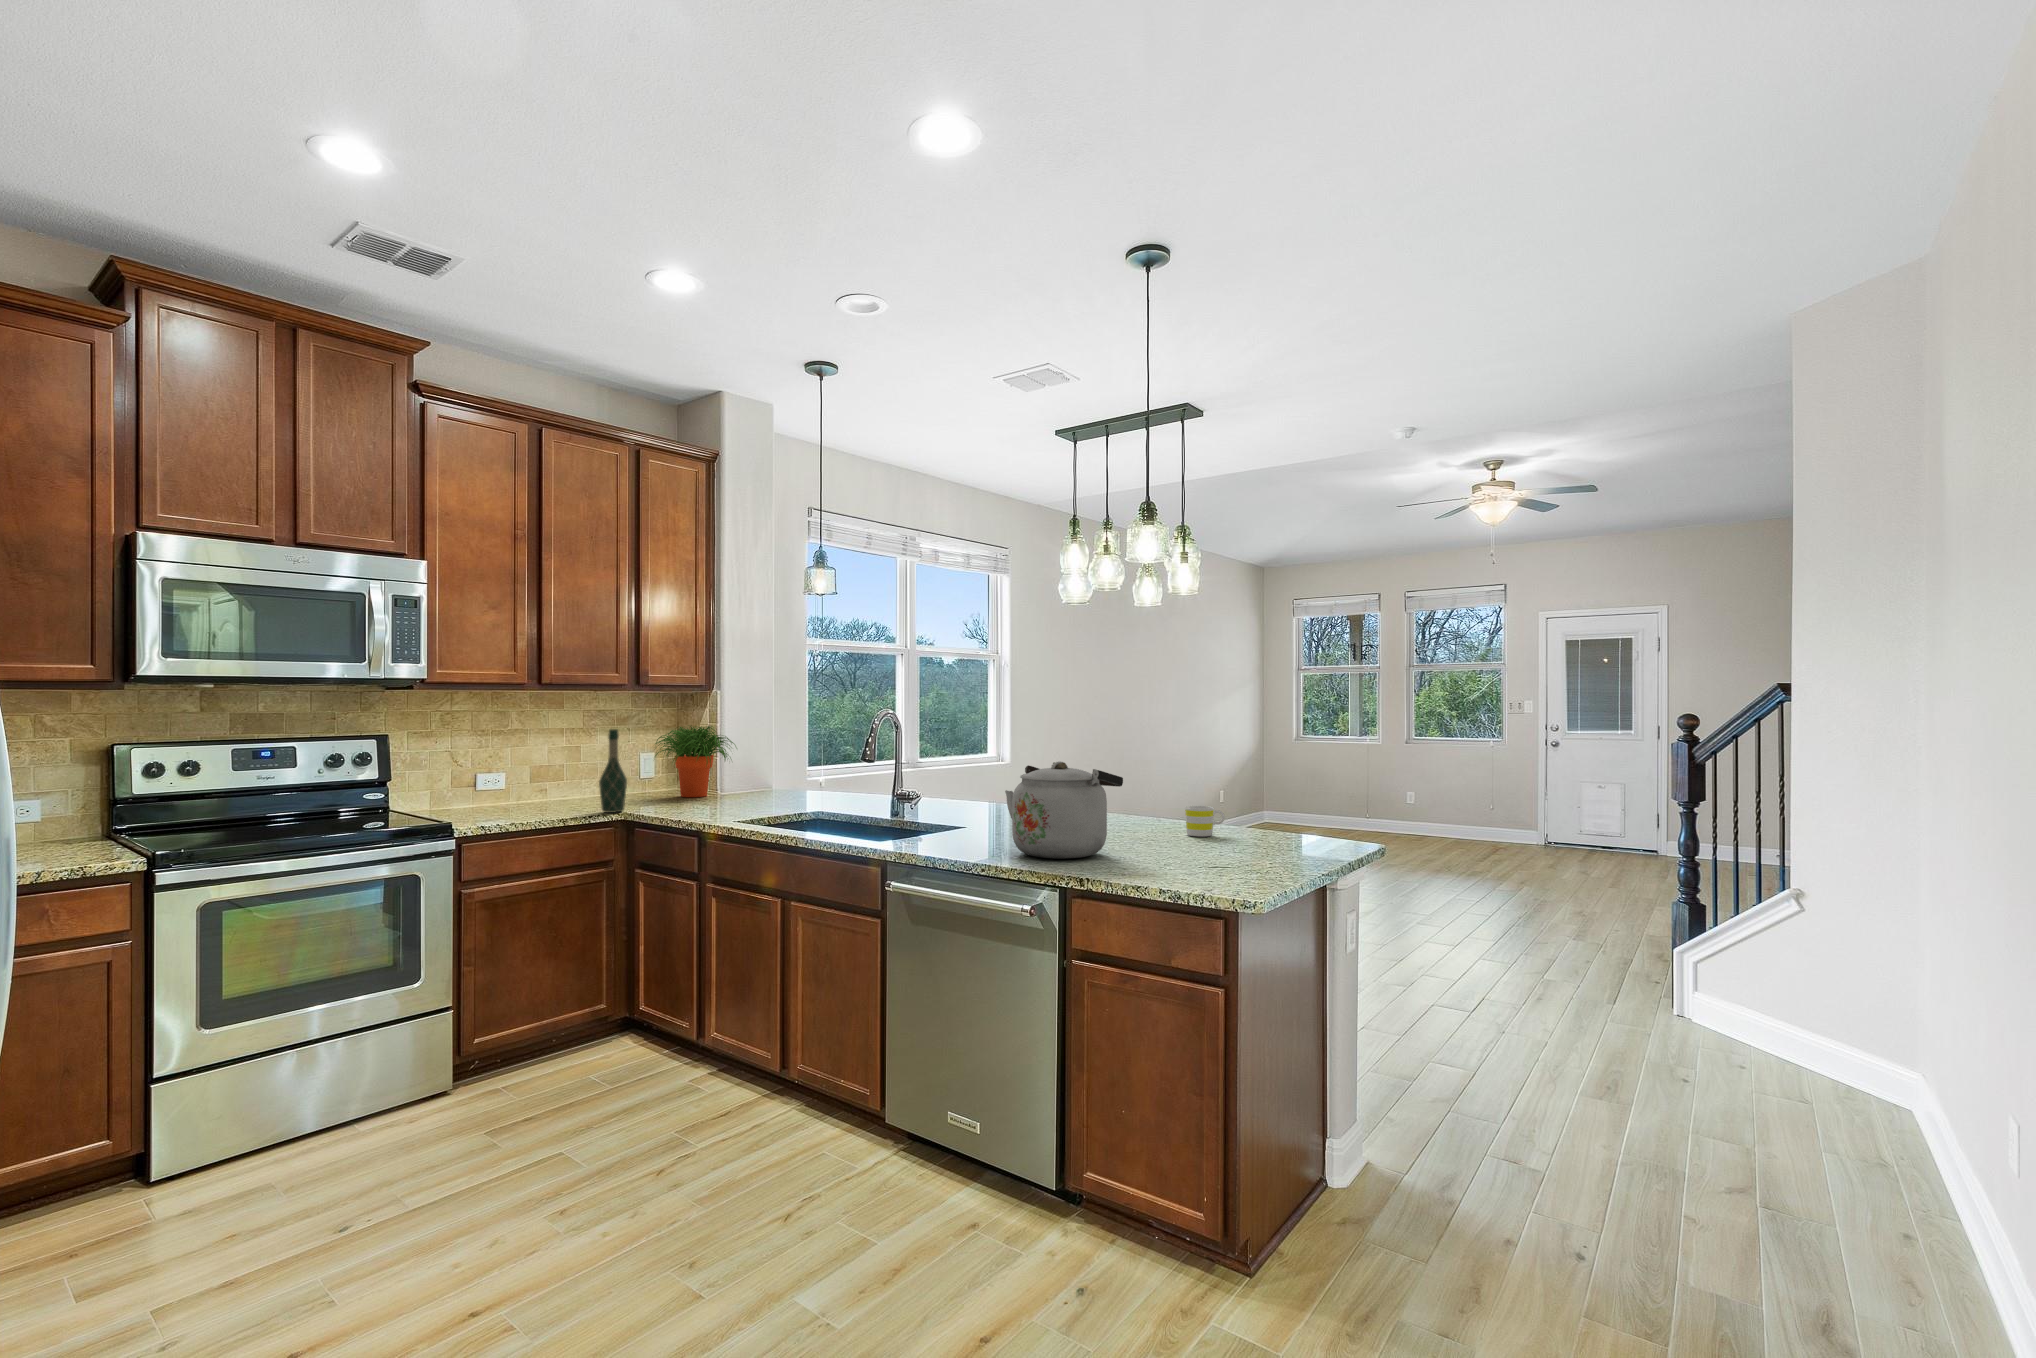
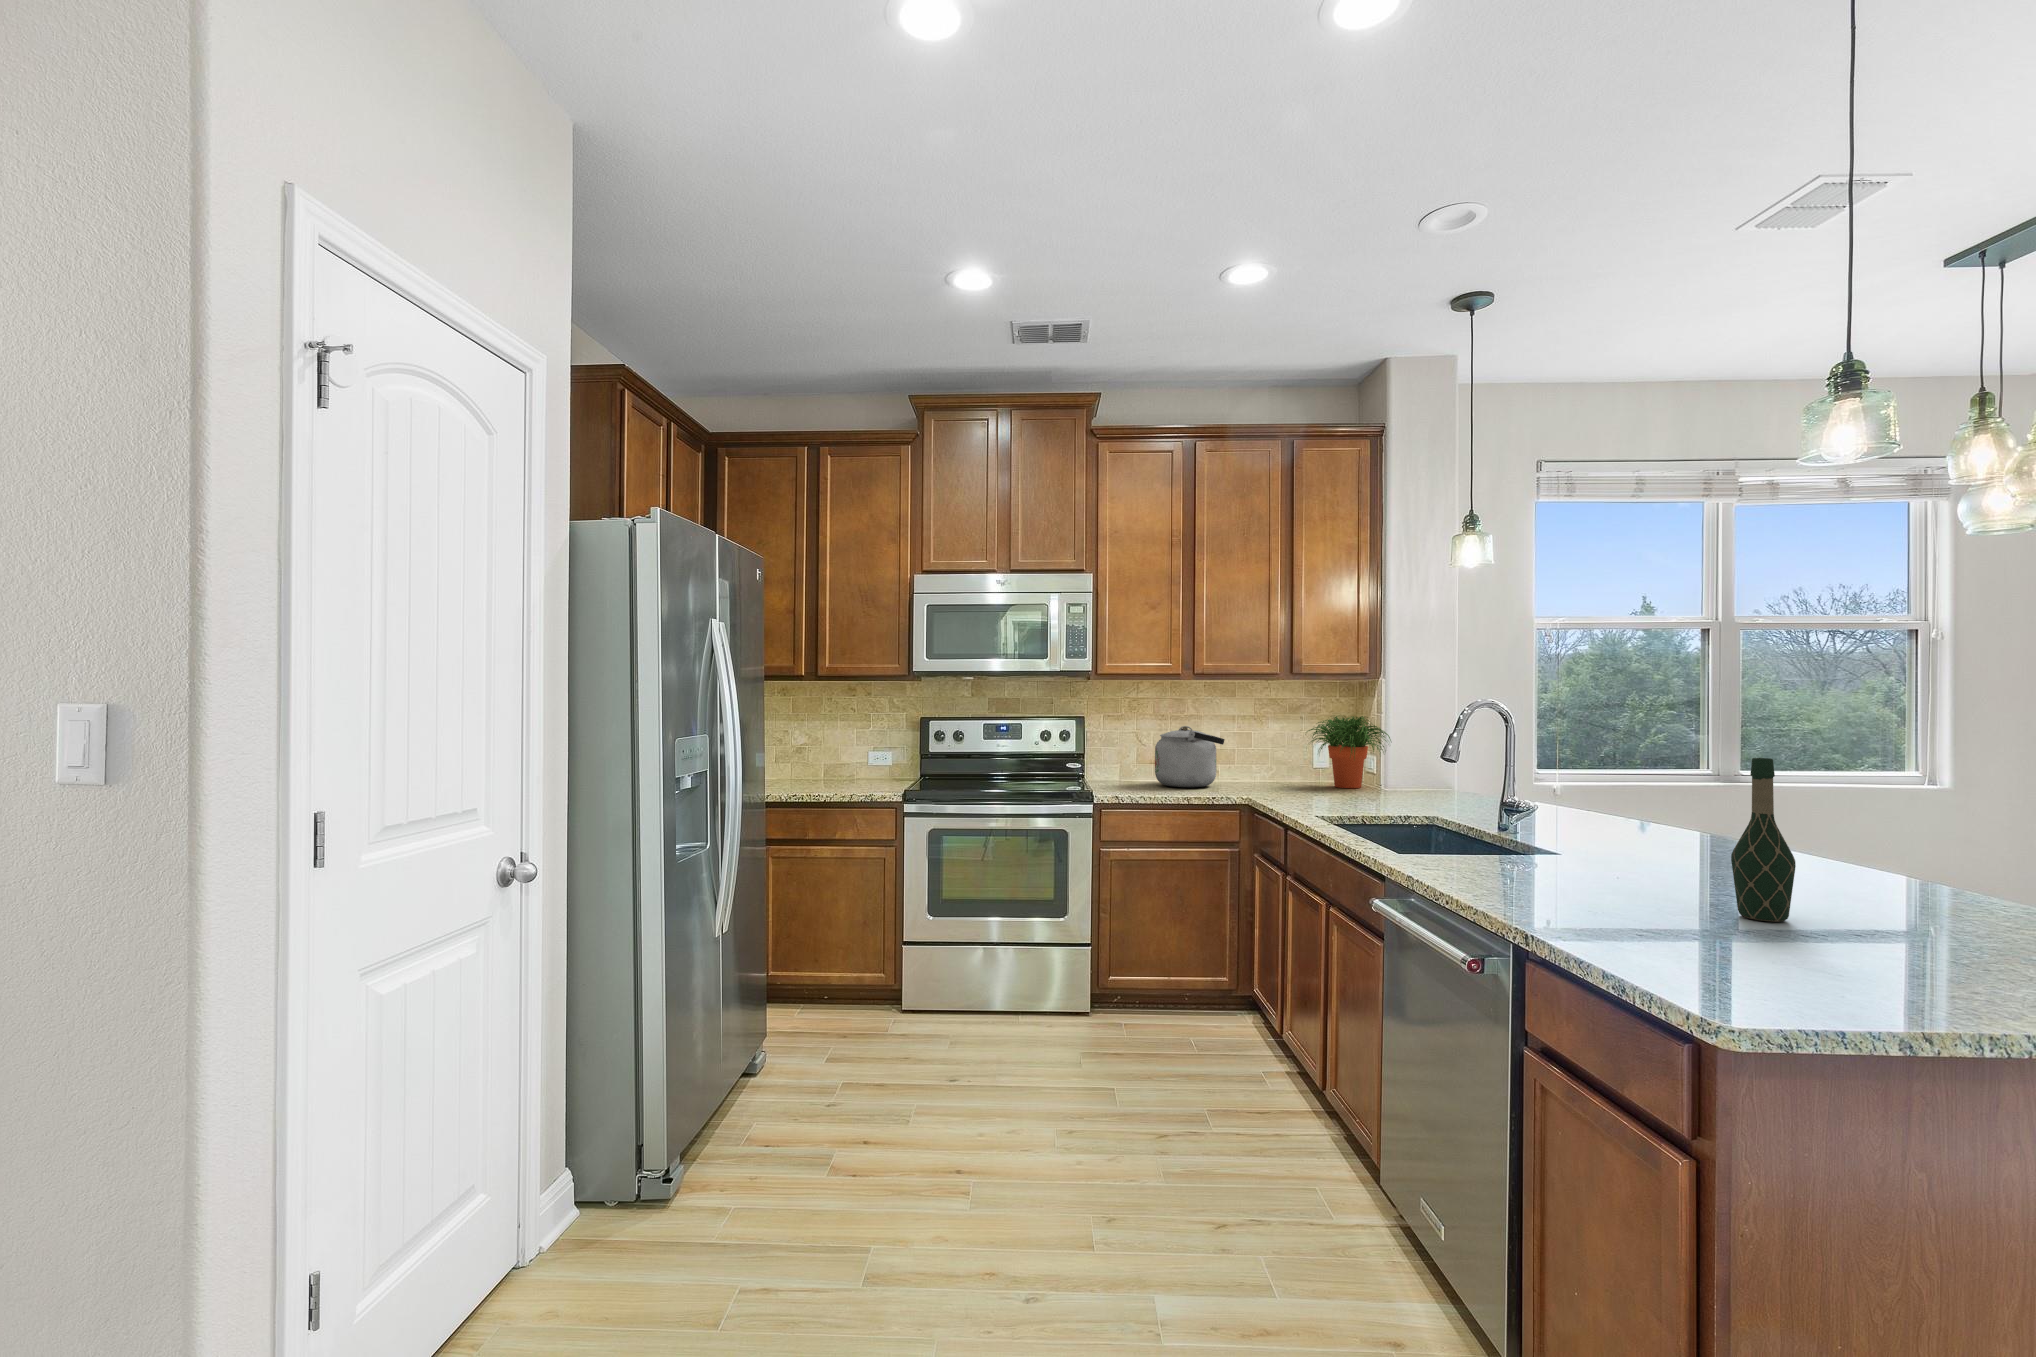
wine bottle: present [599,729,627,813] -> present [1731,758,1796,922]
kettle: present [1005,761,1123,859] -> present [1155,726,1225,787]
mug: present [1185,806,1225,837] -> none [1879,869,1966,923]

